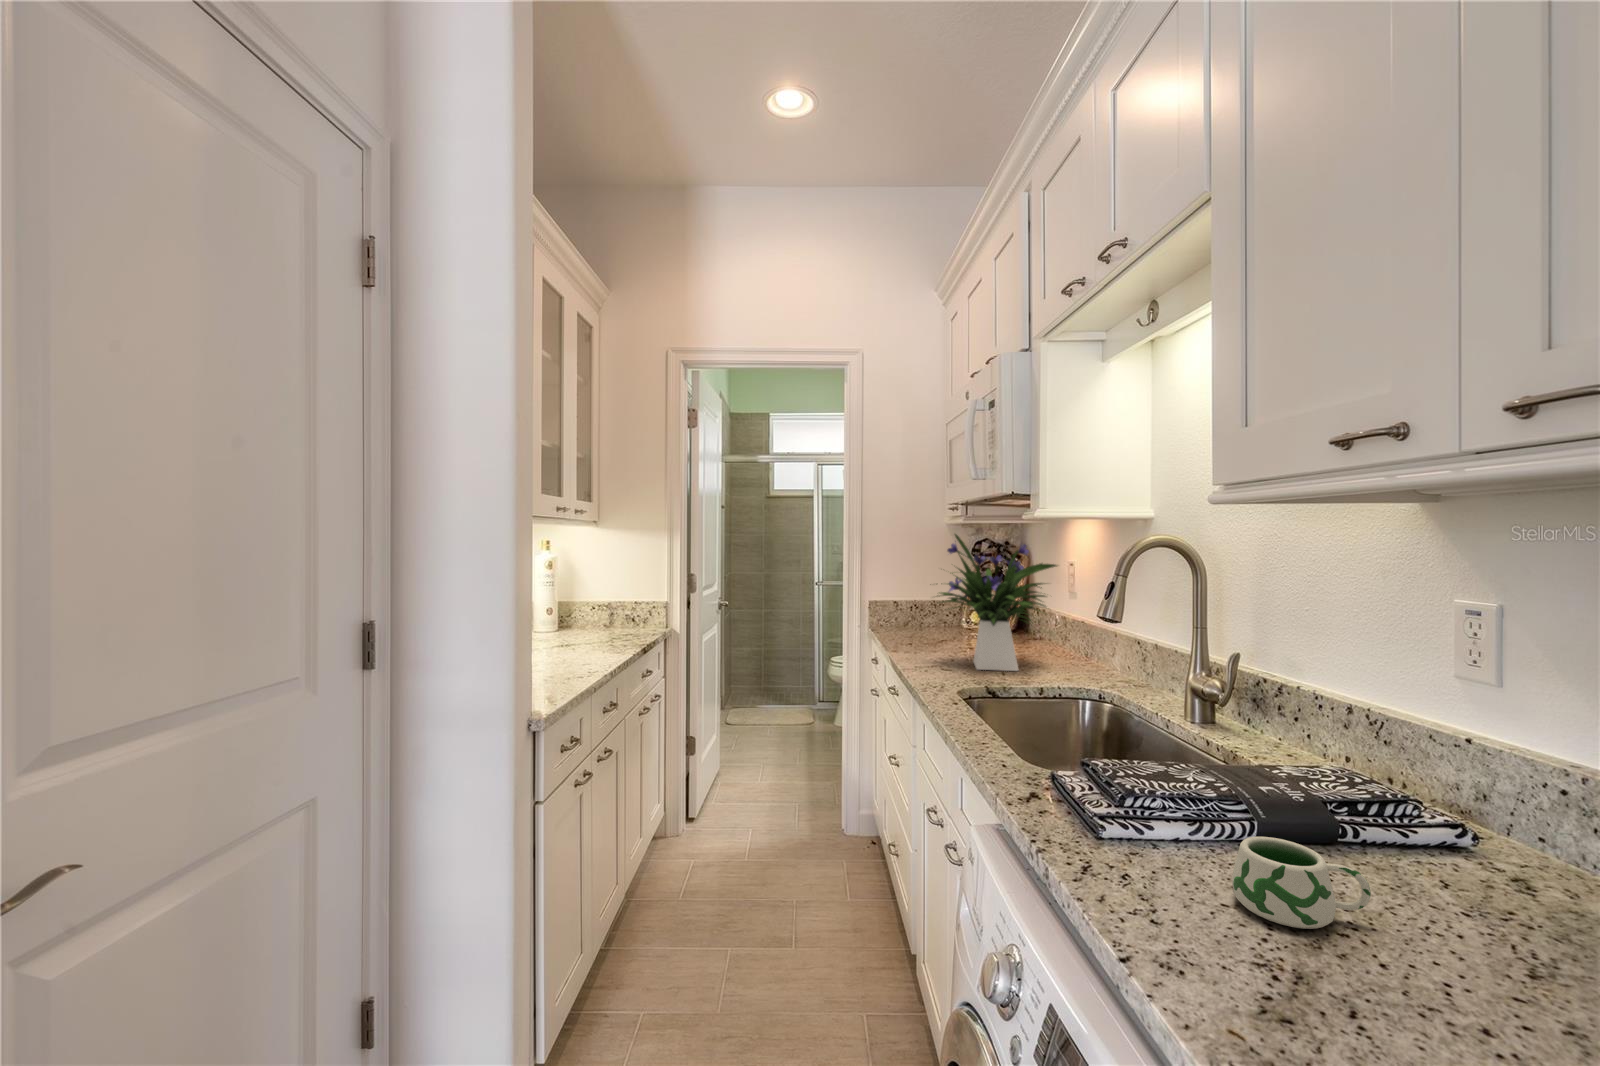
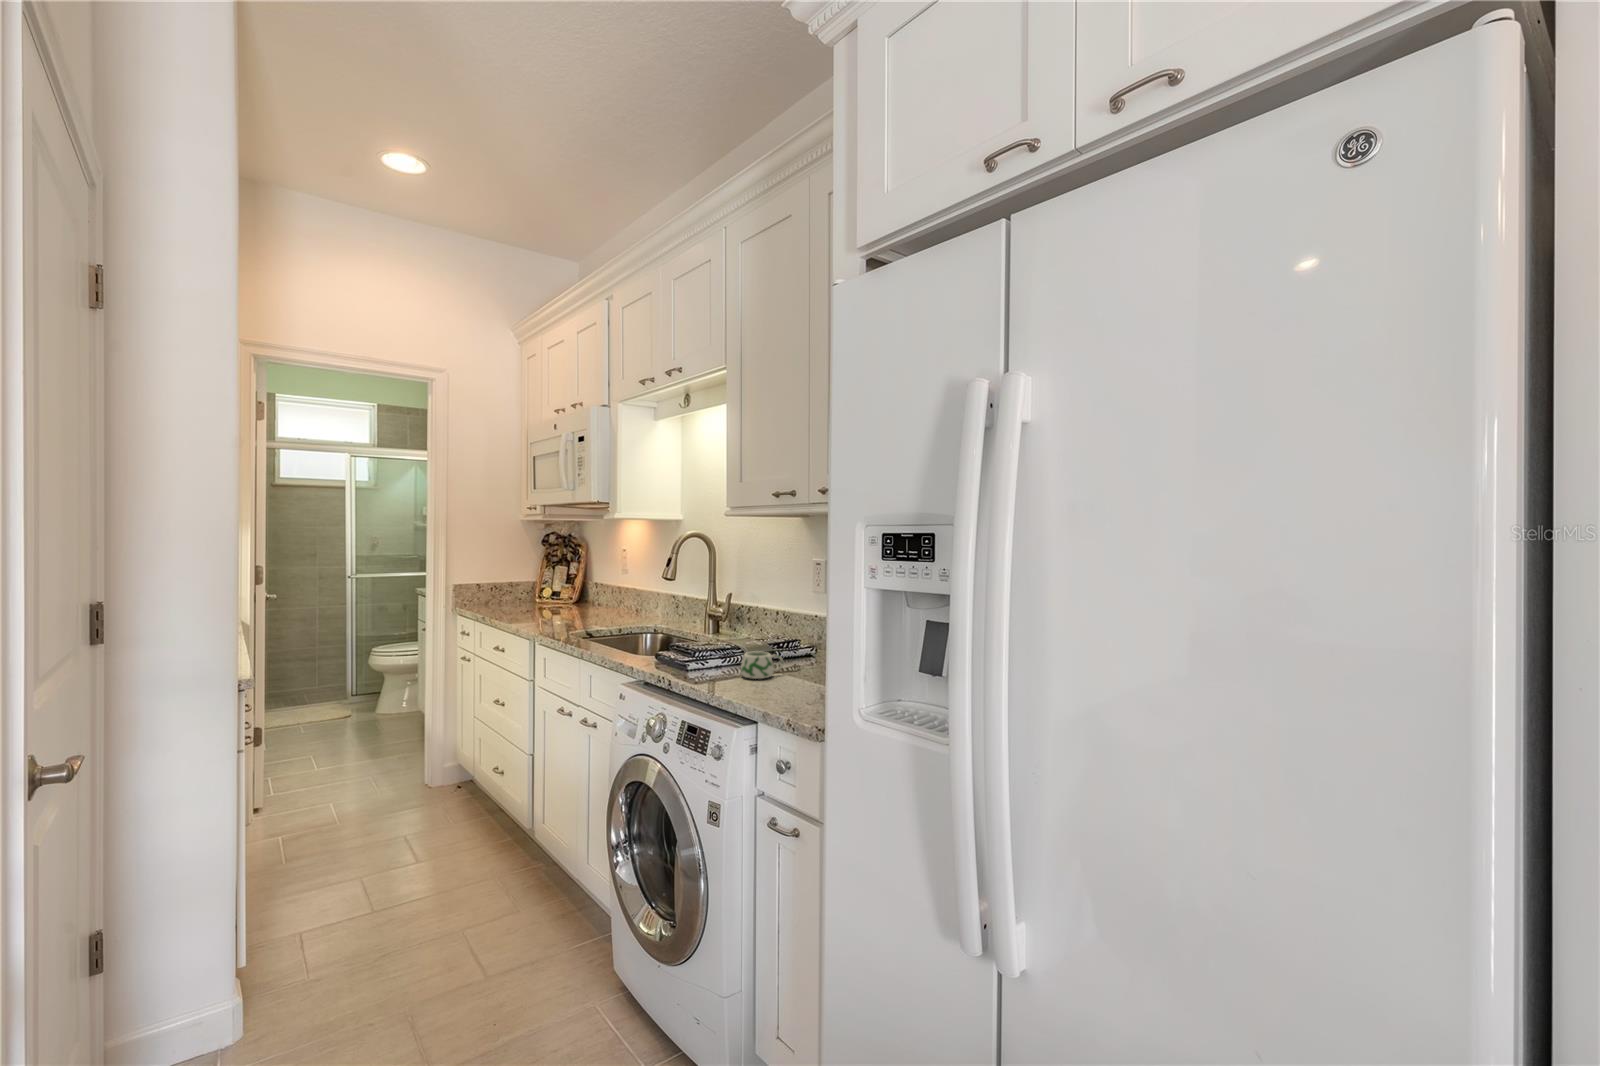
flower arrangement: present [940,534,1057,671] -> none [533,527,626,624]

